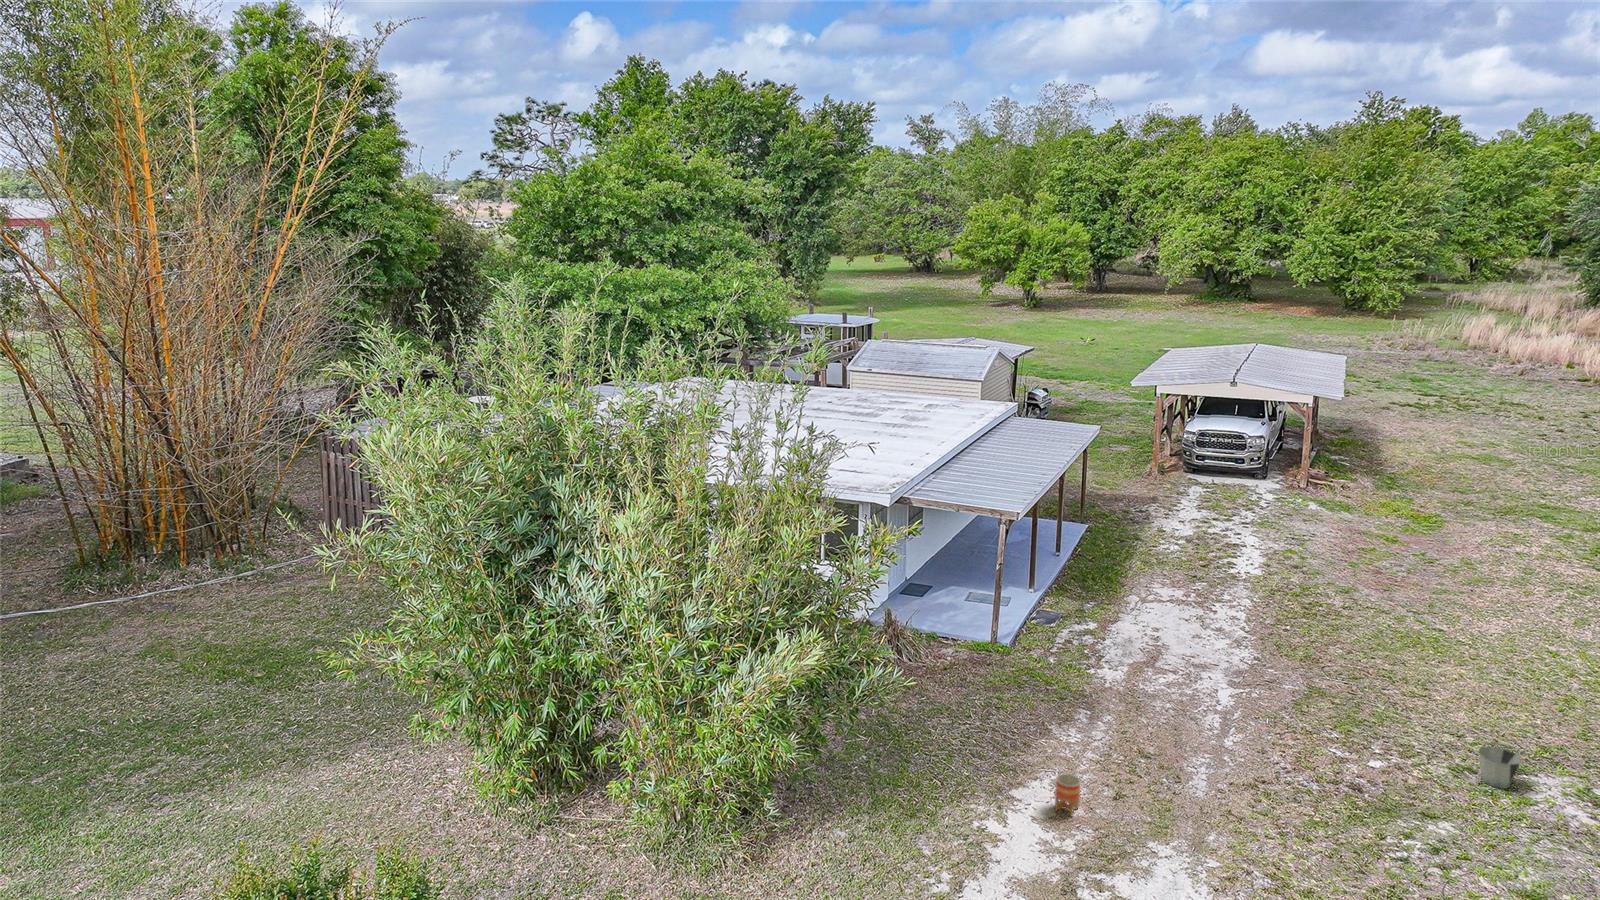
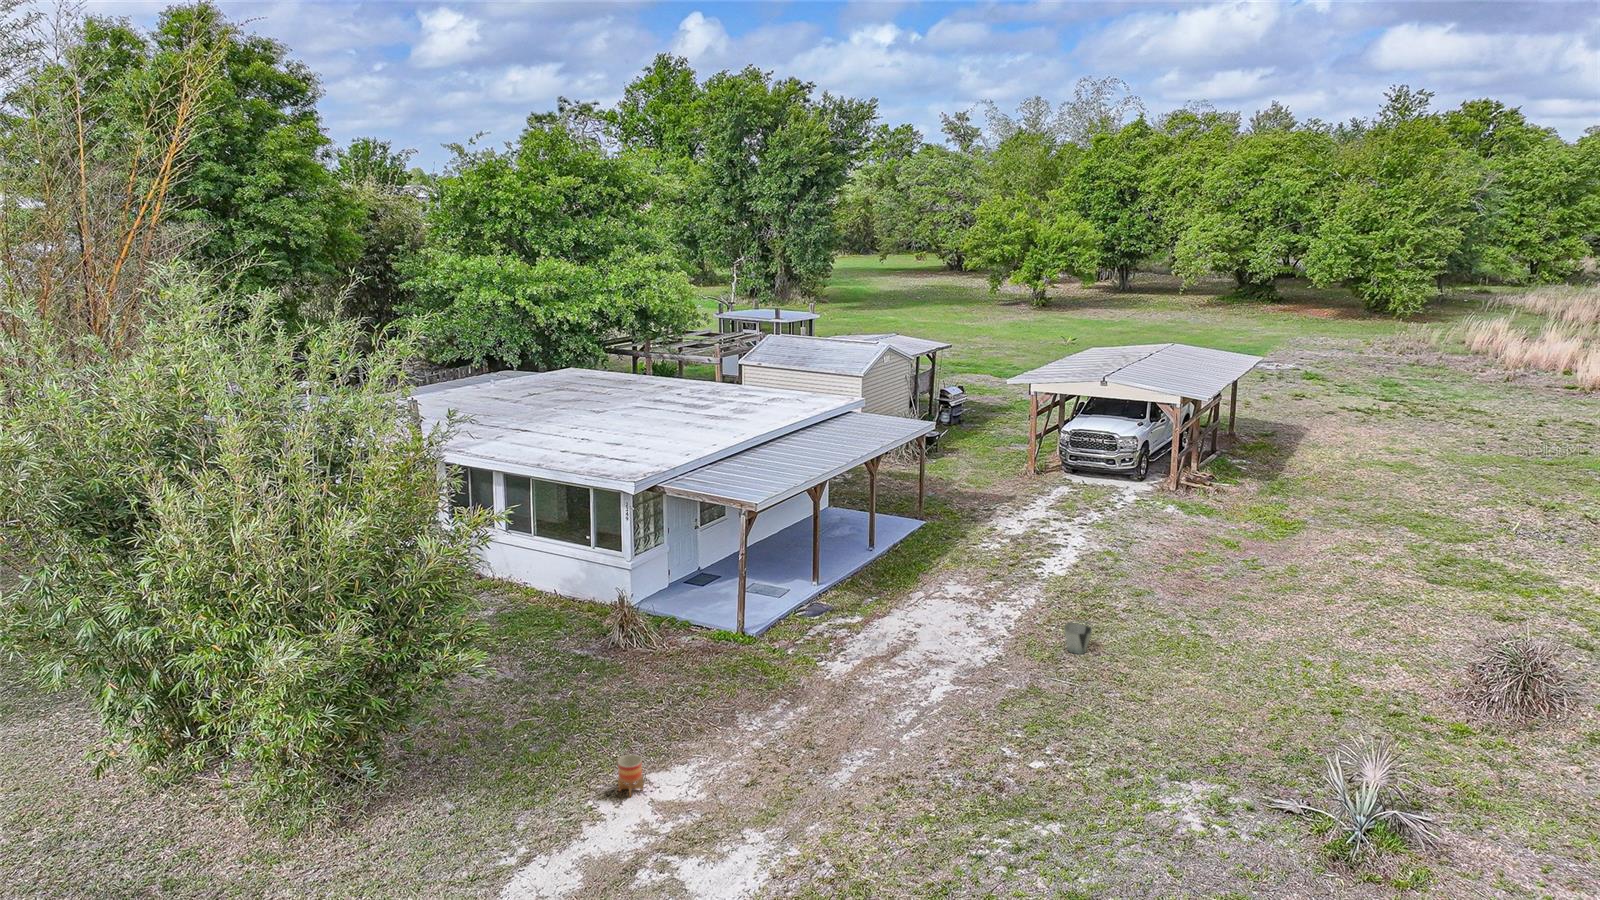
bucket: present [1479,743,1522,789] -> present [1064,620,1092,654]

